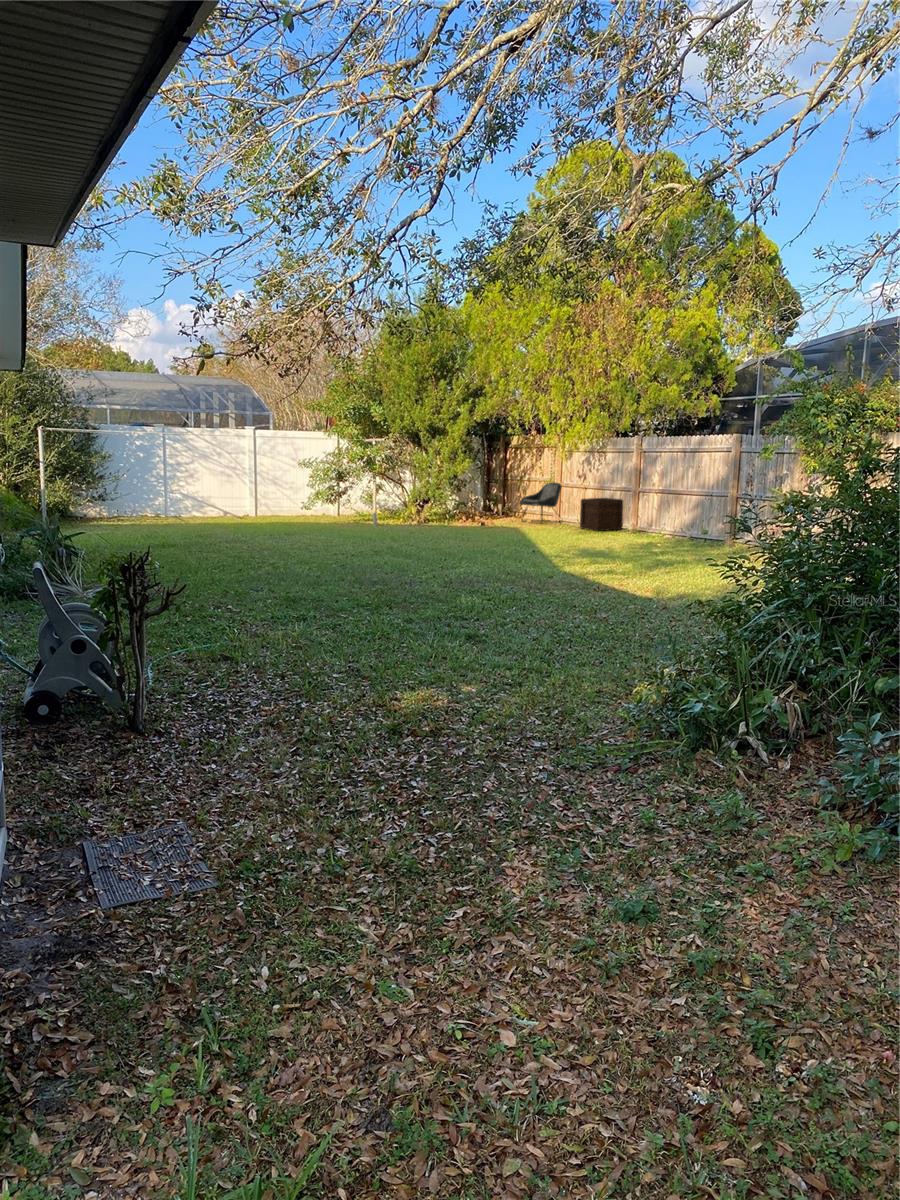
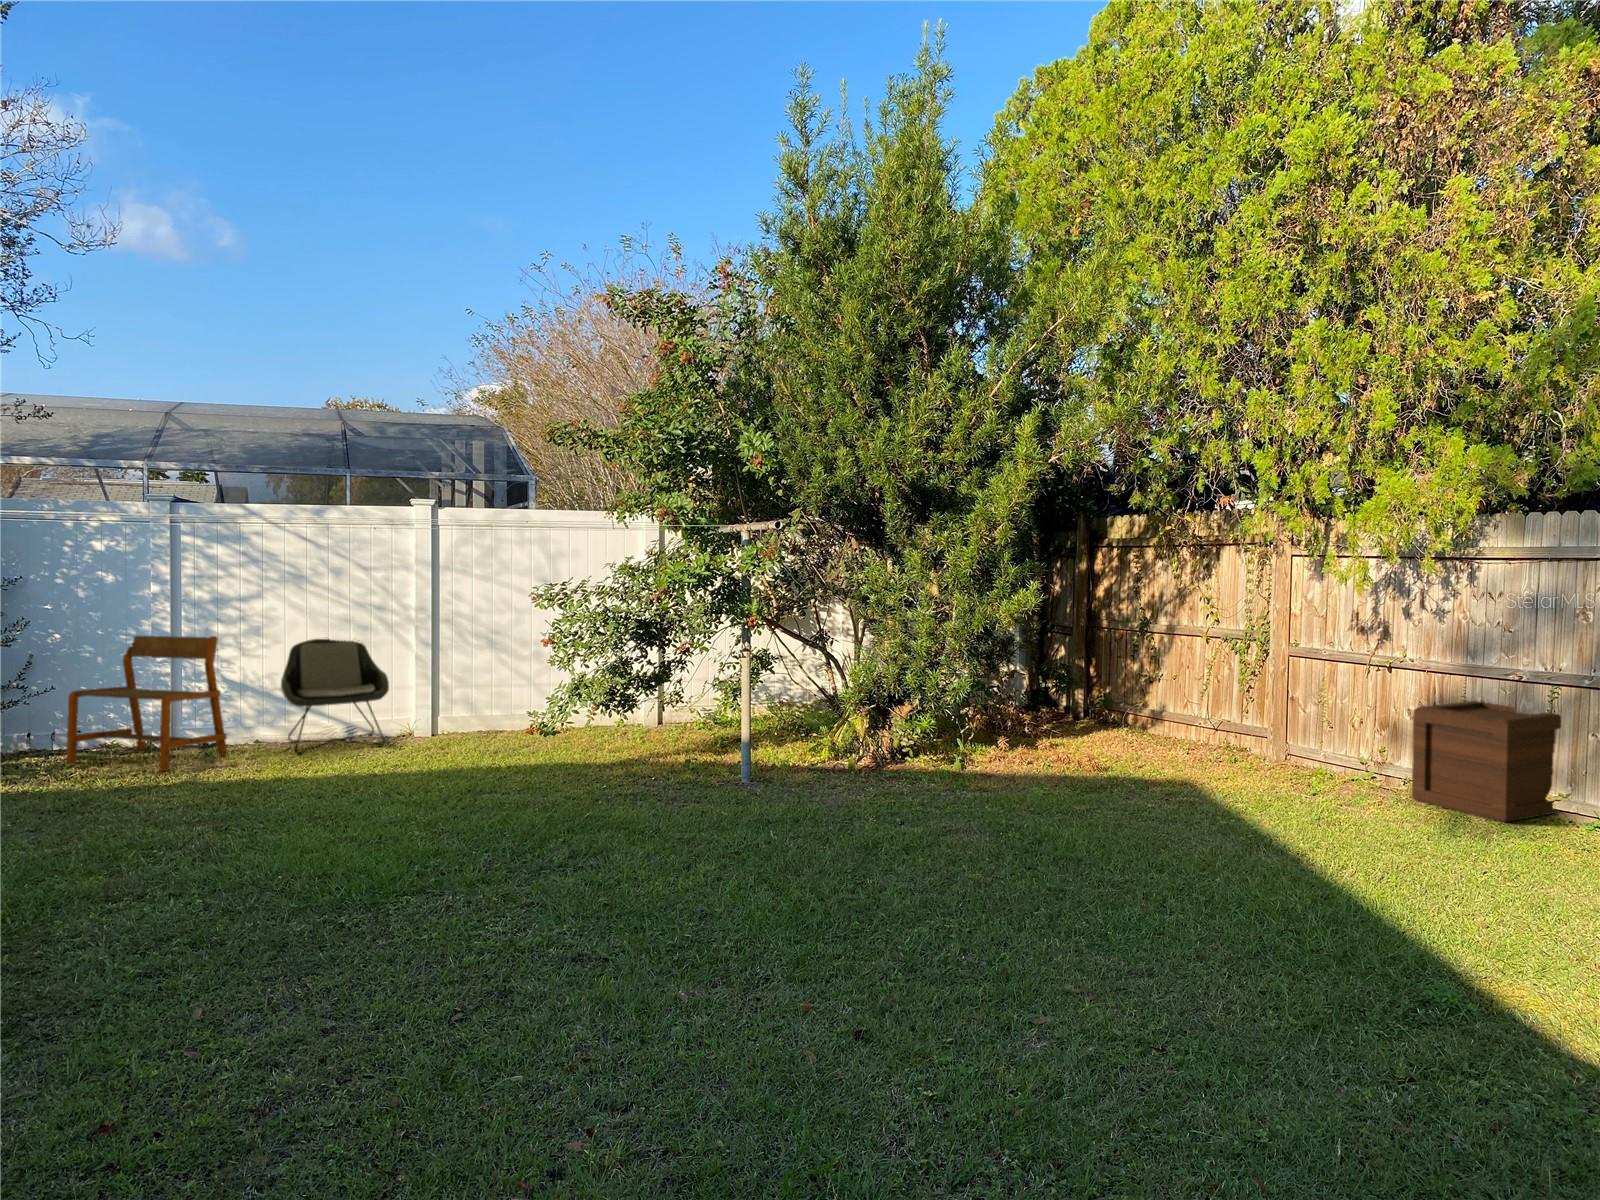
bench: none [132,476,188,522] -> present [66,636,227,771]
lounge chair: present [520,482,562,522] -> present [281,639,389,755]

